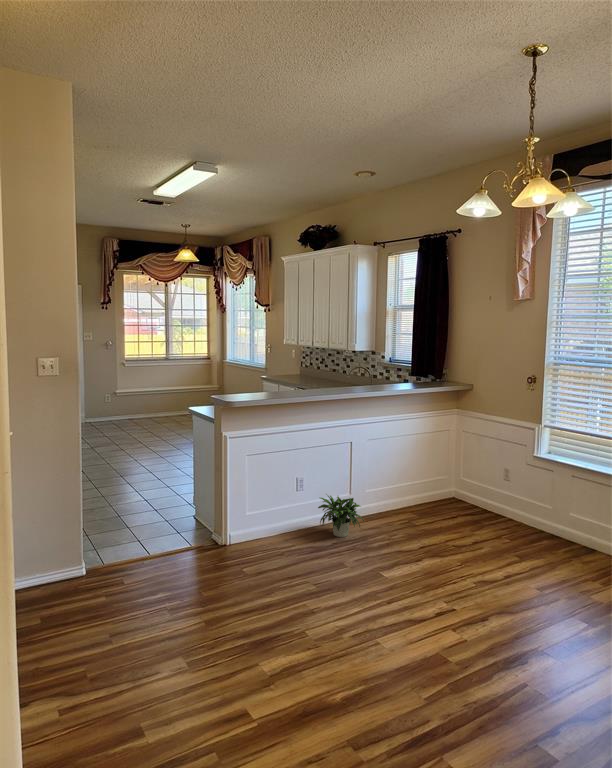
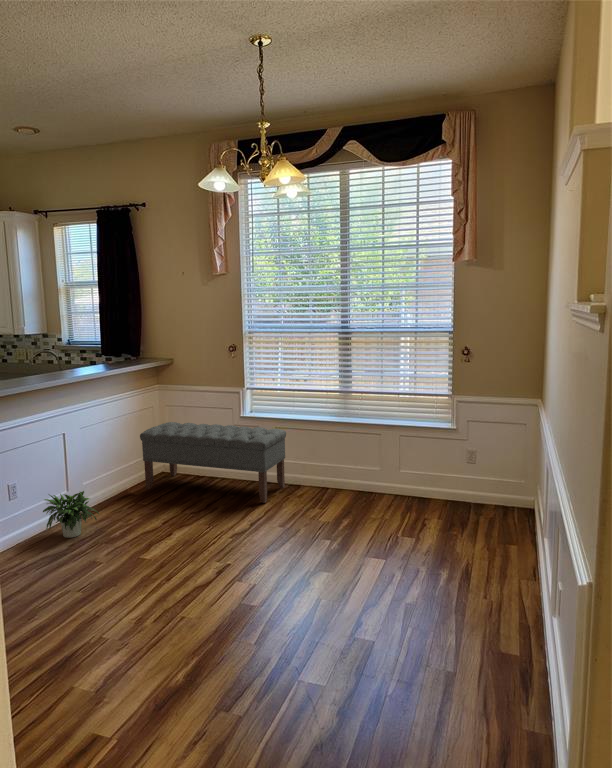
bench: none [426,448,582,557] -> present [140,422,286,503]

